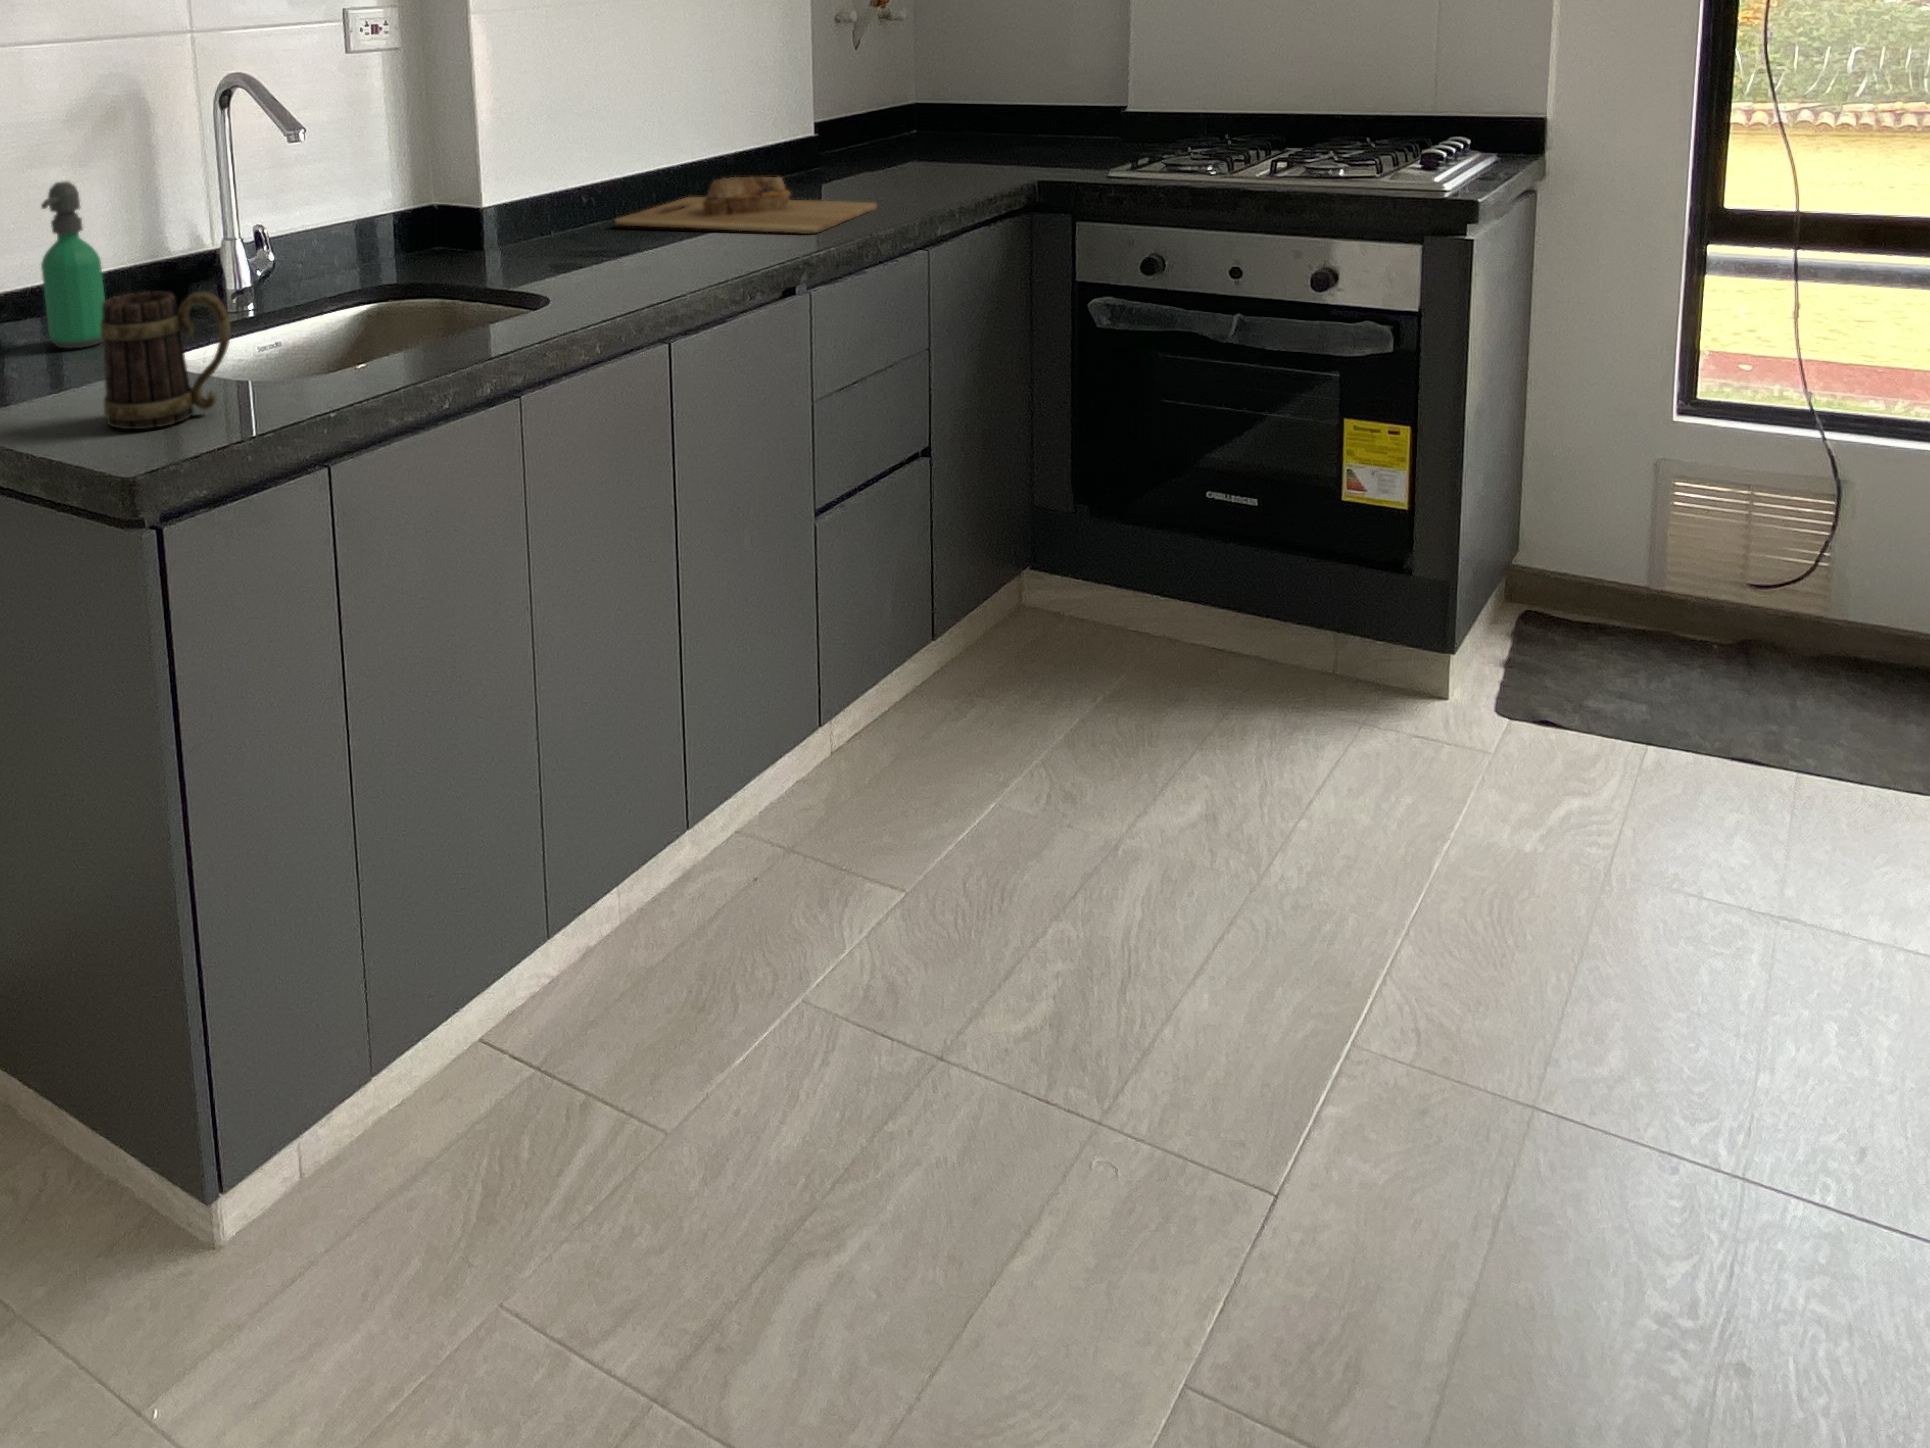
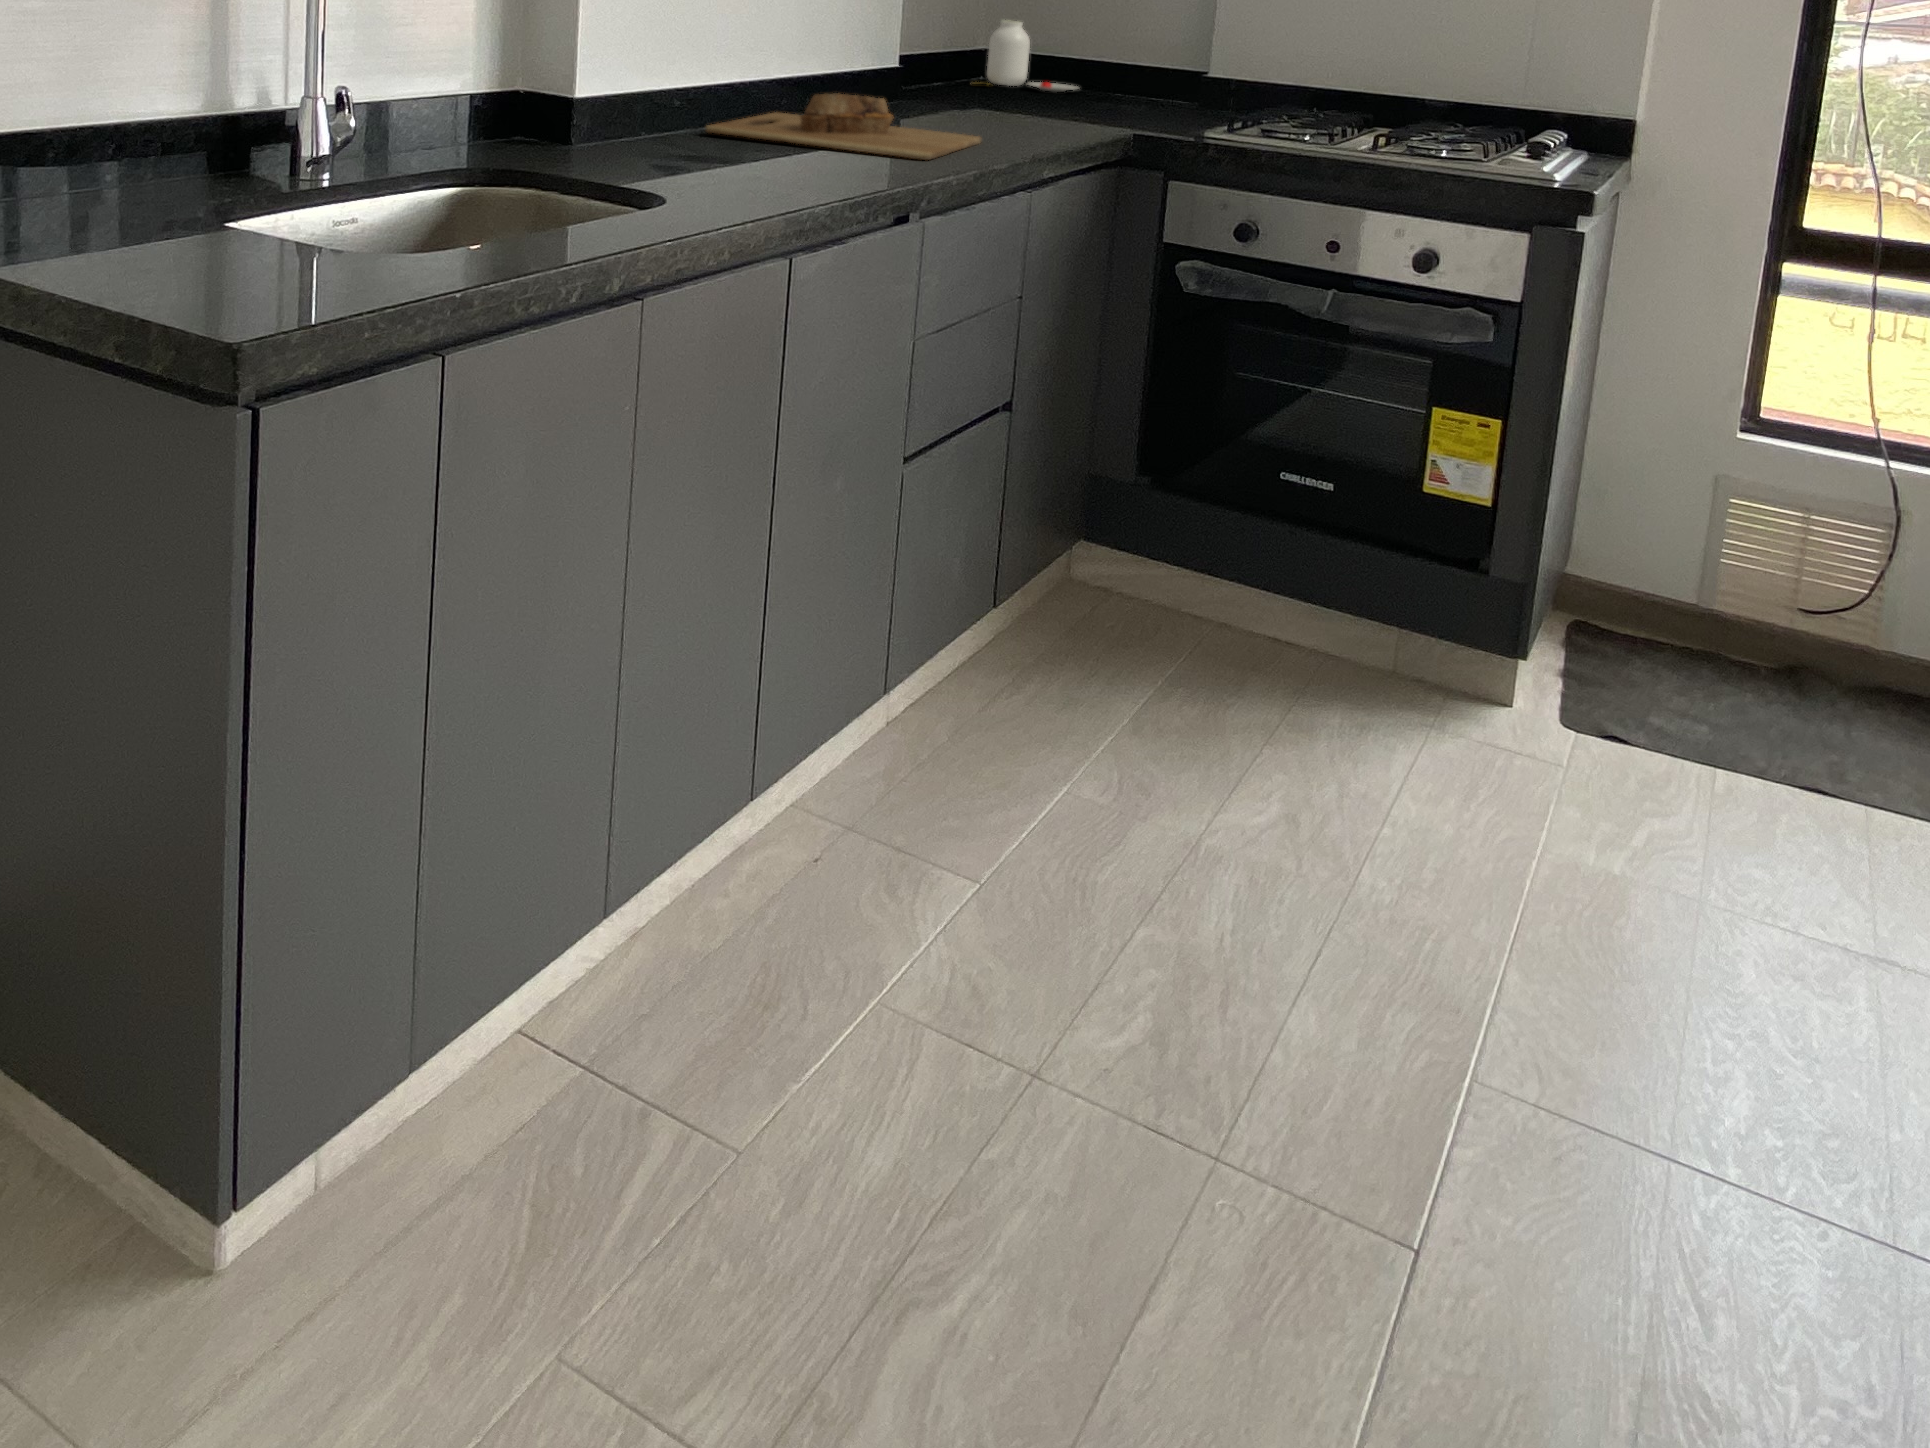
jar: none [899,77,1004,142] -> present [987,20,1078,92]
soap dispenser: present [41,181,105,348] -> none [98,7,168,199]
mug: present [101,292,231,429] -> none [192,132,351,290]

